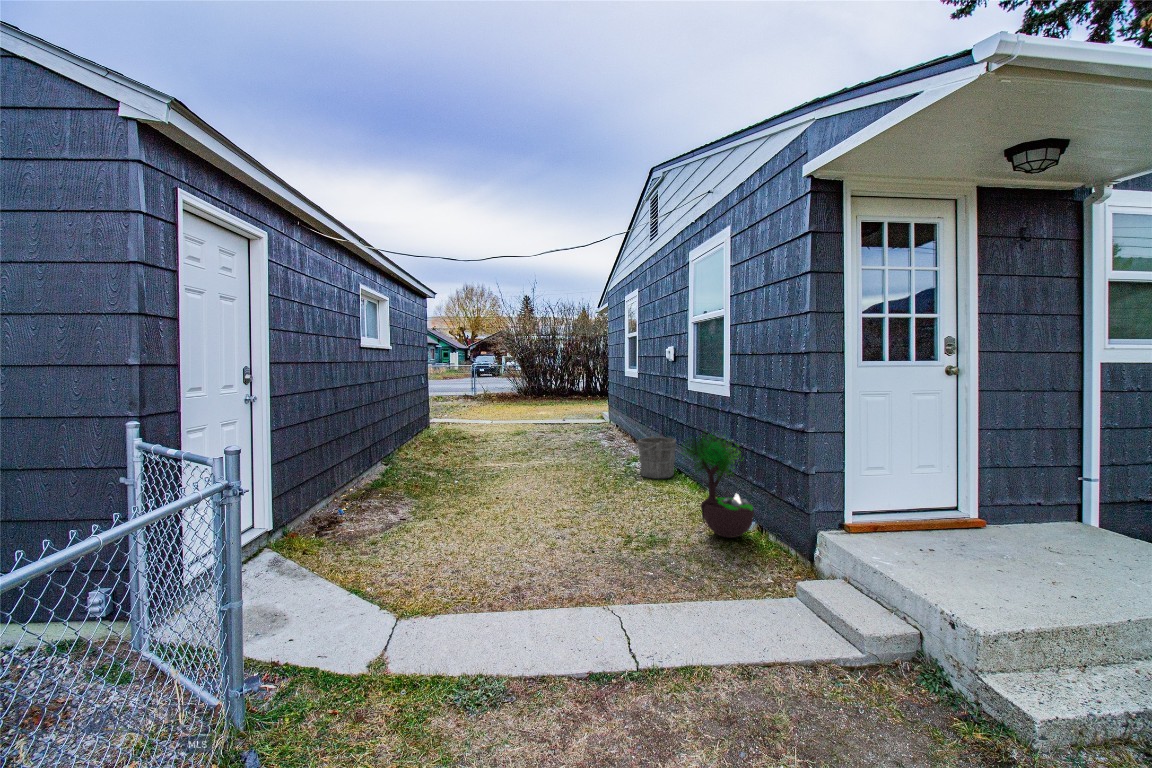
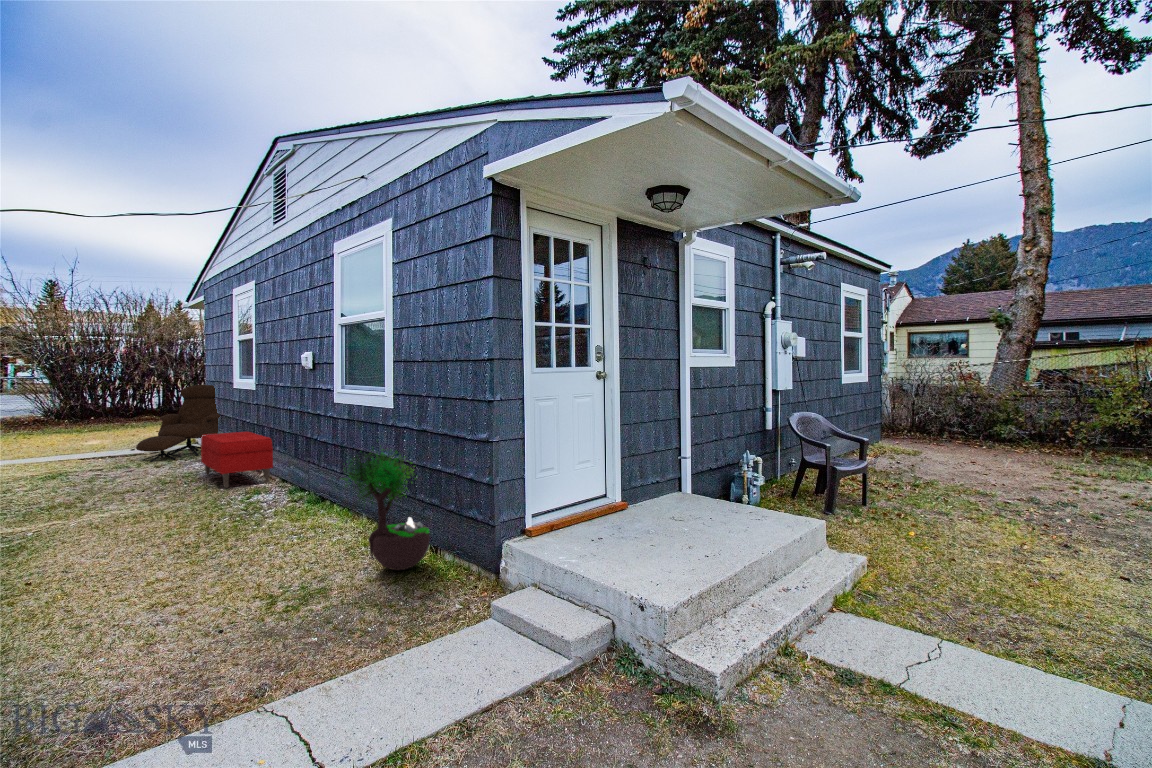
lounge chair: none [566,372,620,428] -> present [136,385,220,462]
bench: none [602,410,648,452] -> present [201,432,273,488]
bucket: present [638,436,676,479] -> none [261,461,319,515]

